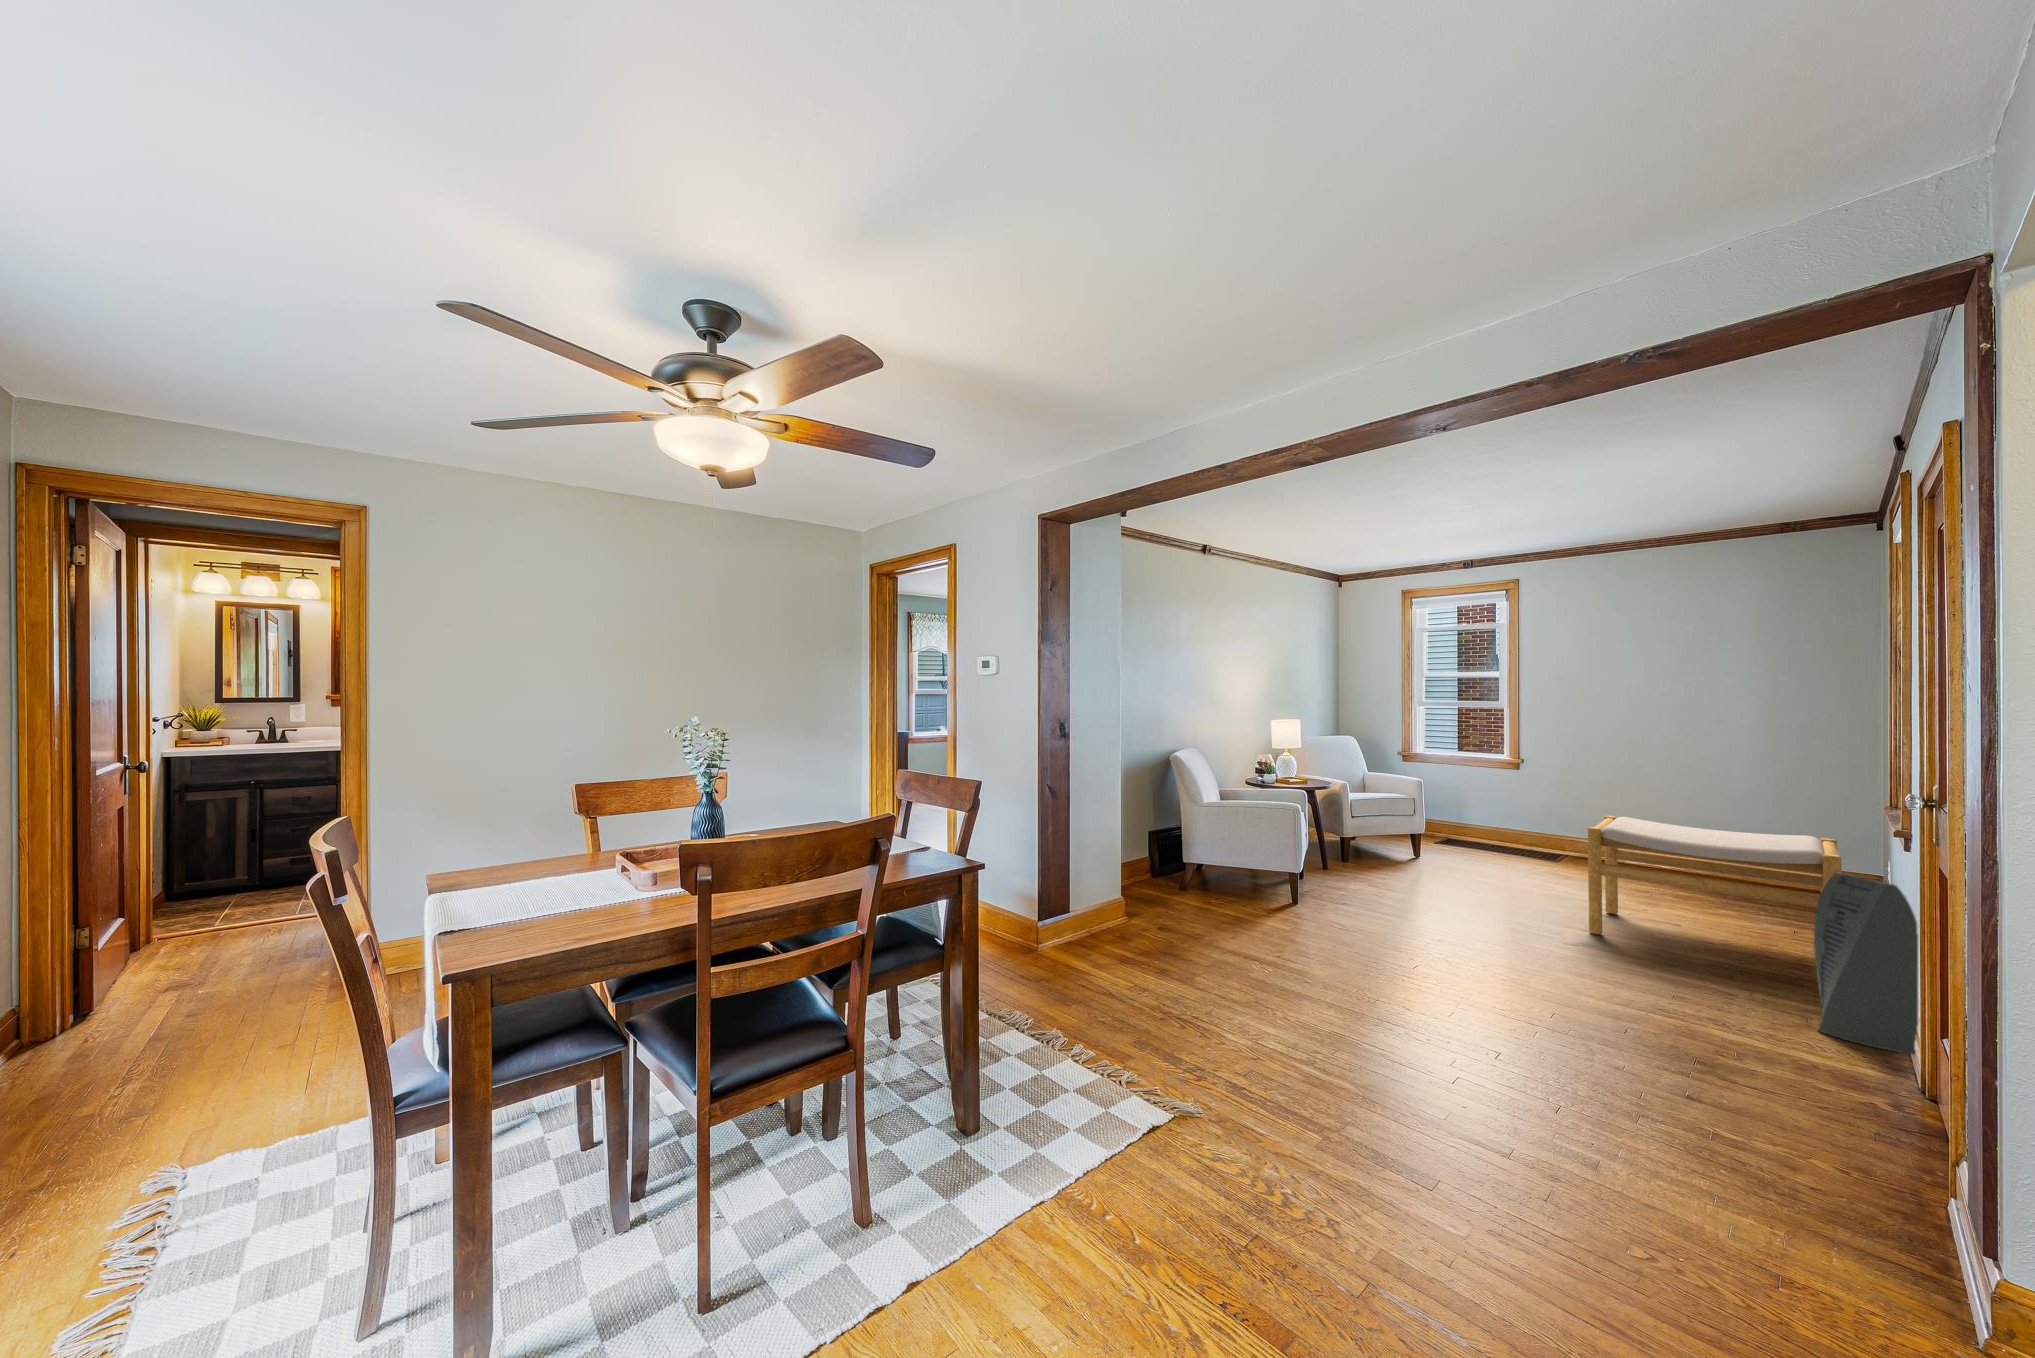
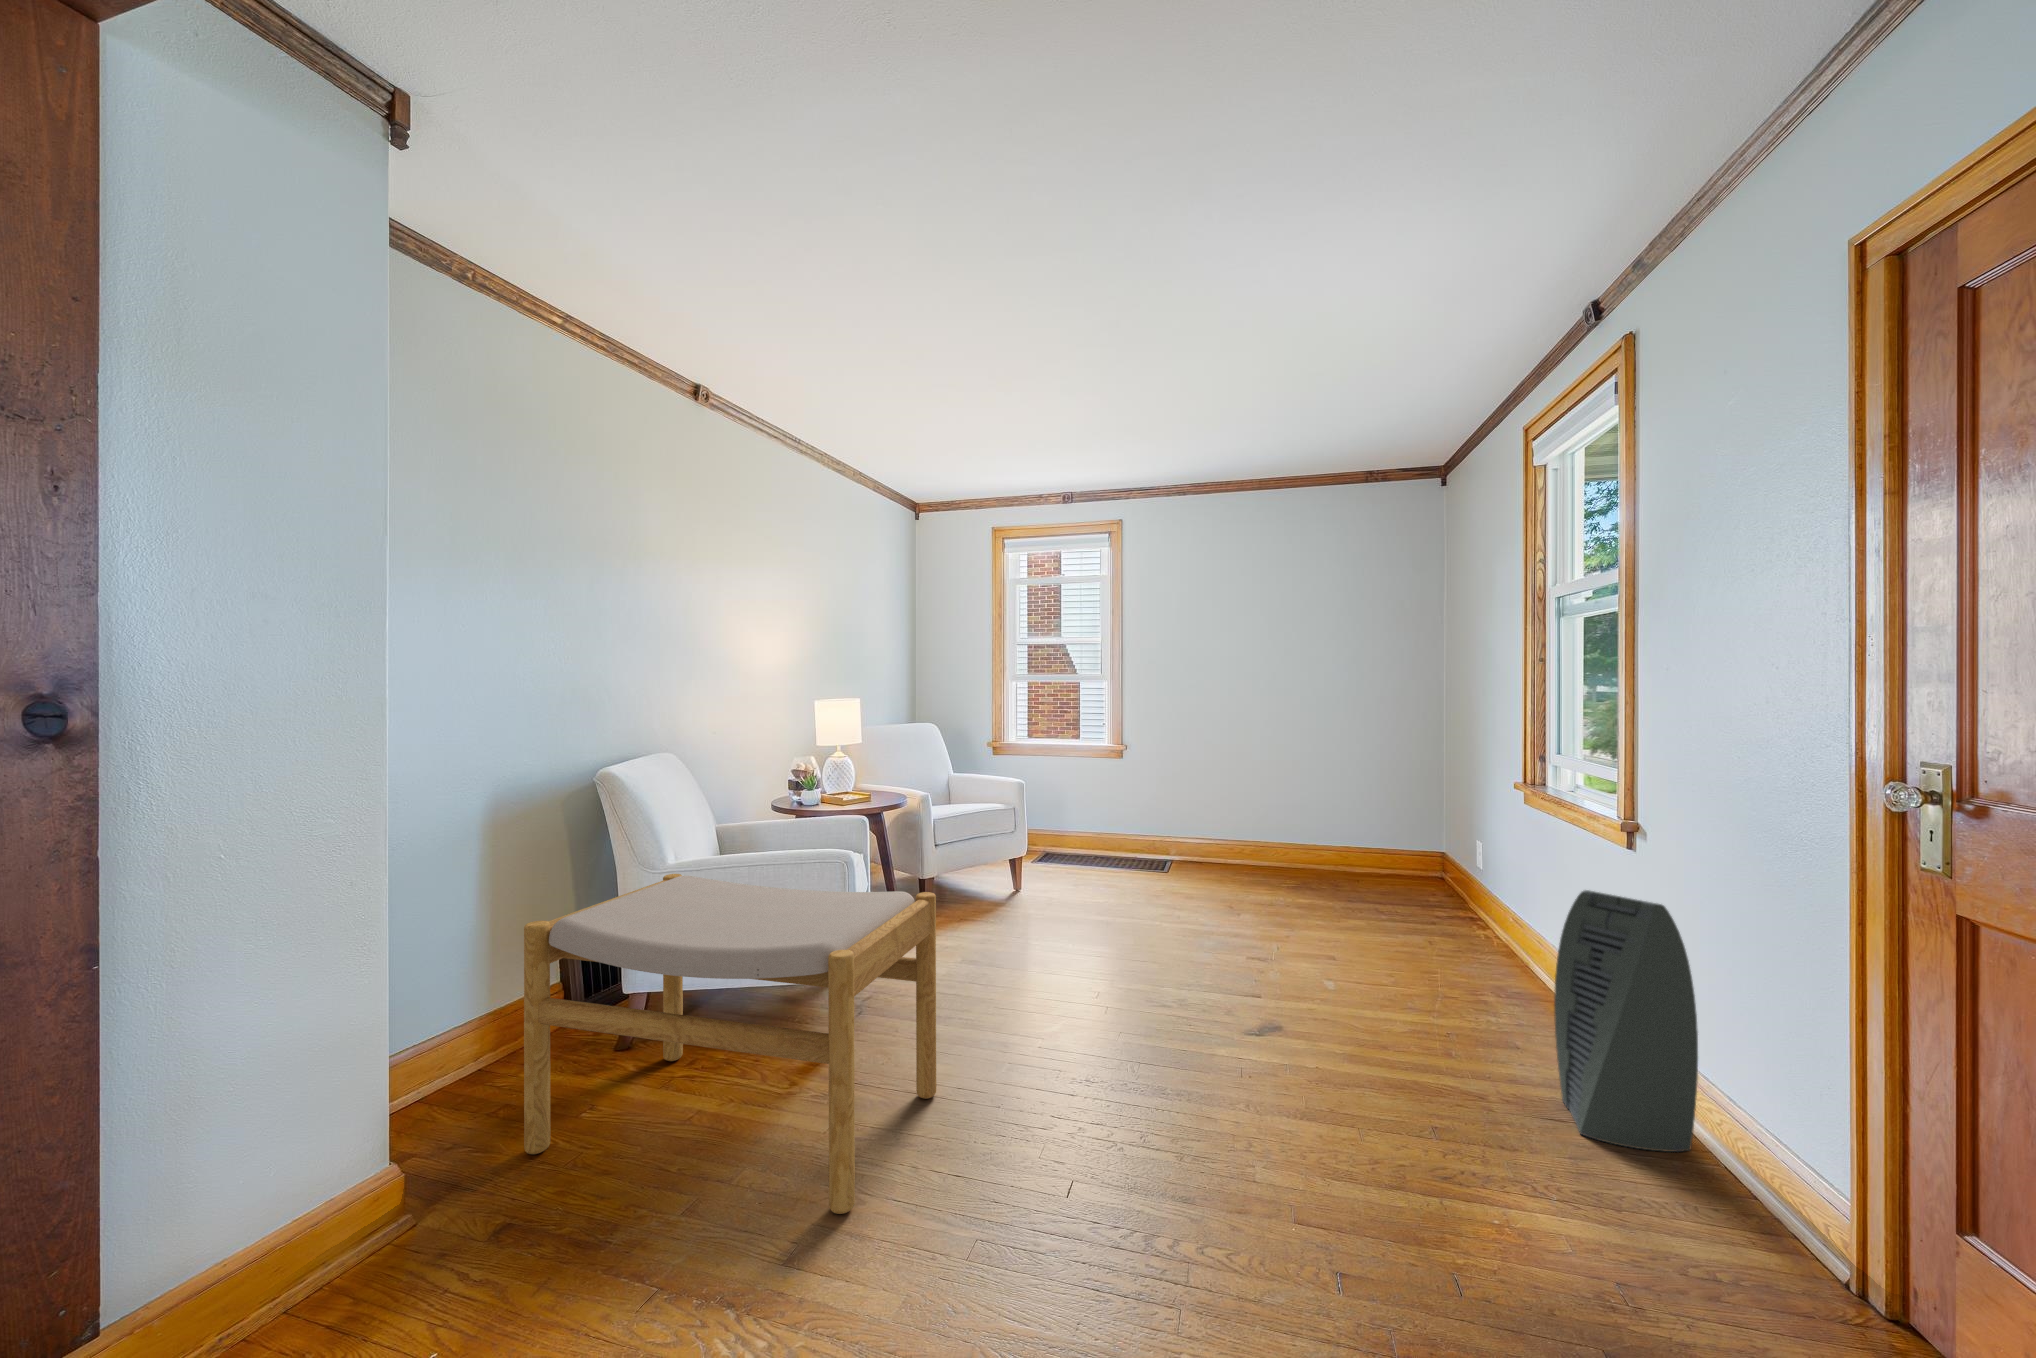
footstool: present [1588,816,1842,935] -> present [524,874,936,1214]

